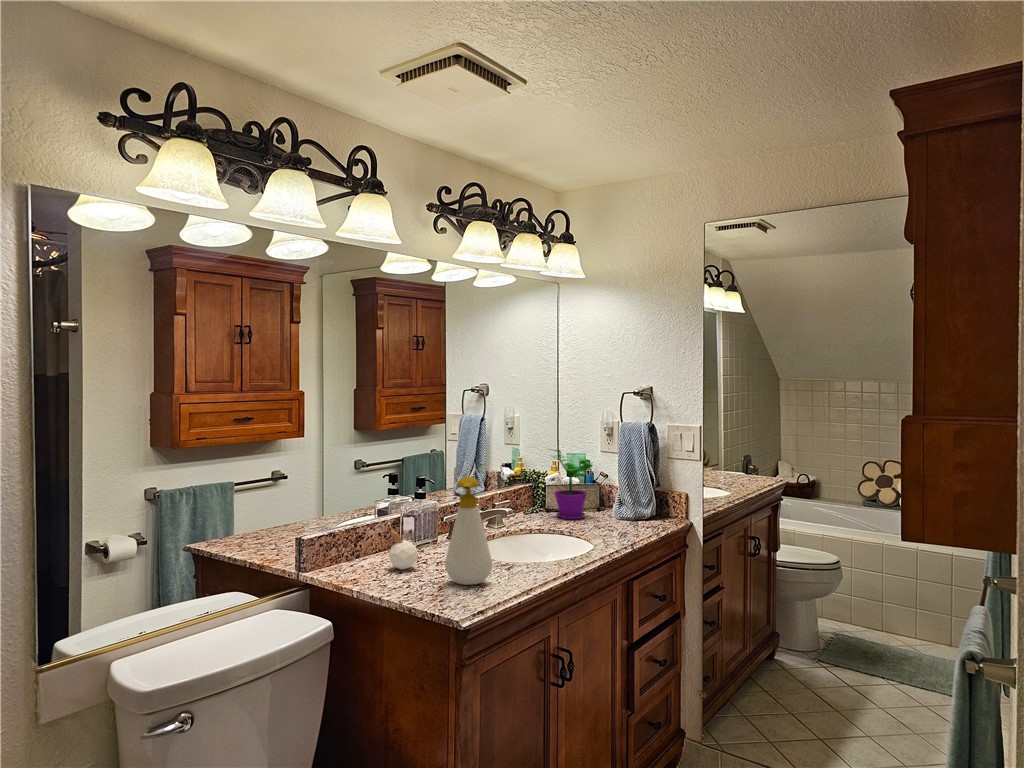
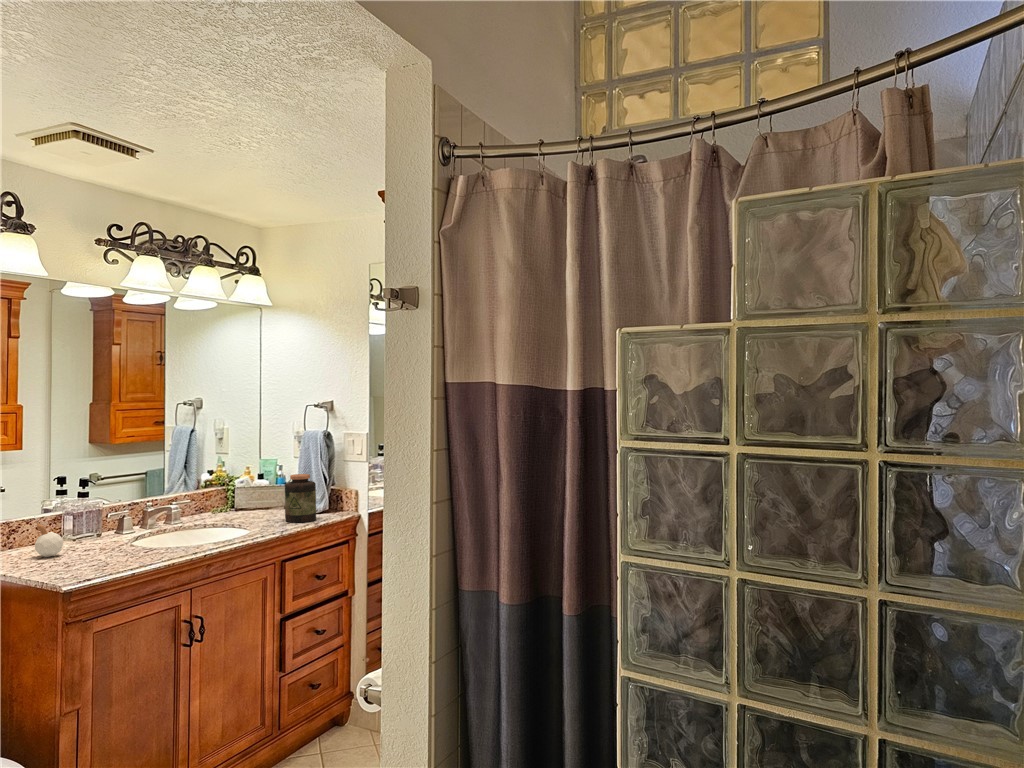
flower pot: present [551,449,592,519] -> none [230,450,271,517]
jar: none [616,474,651,531] -> present [285,474,316,523]
soap bottle: present [445,477,492,585] -> none [78,475,121,563]

